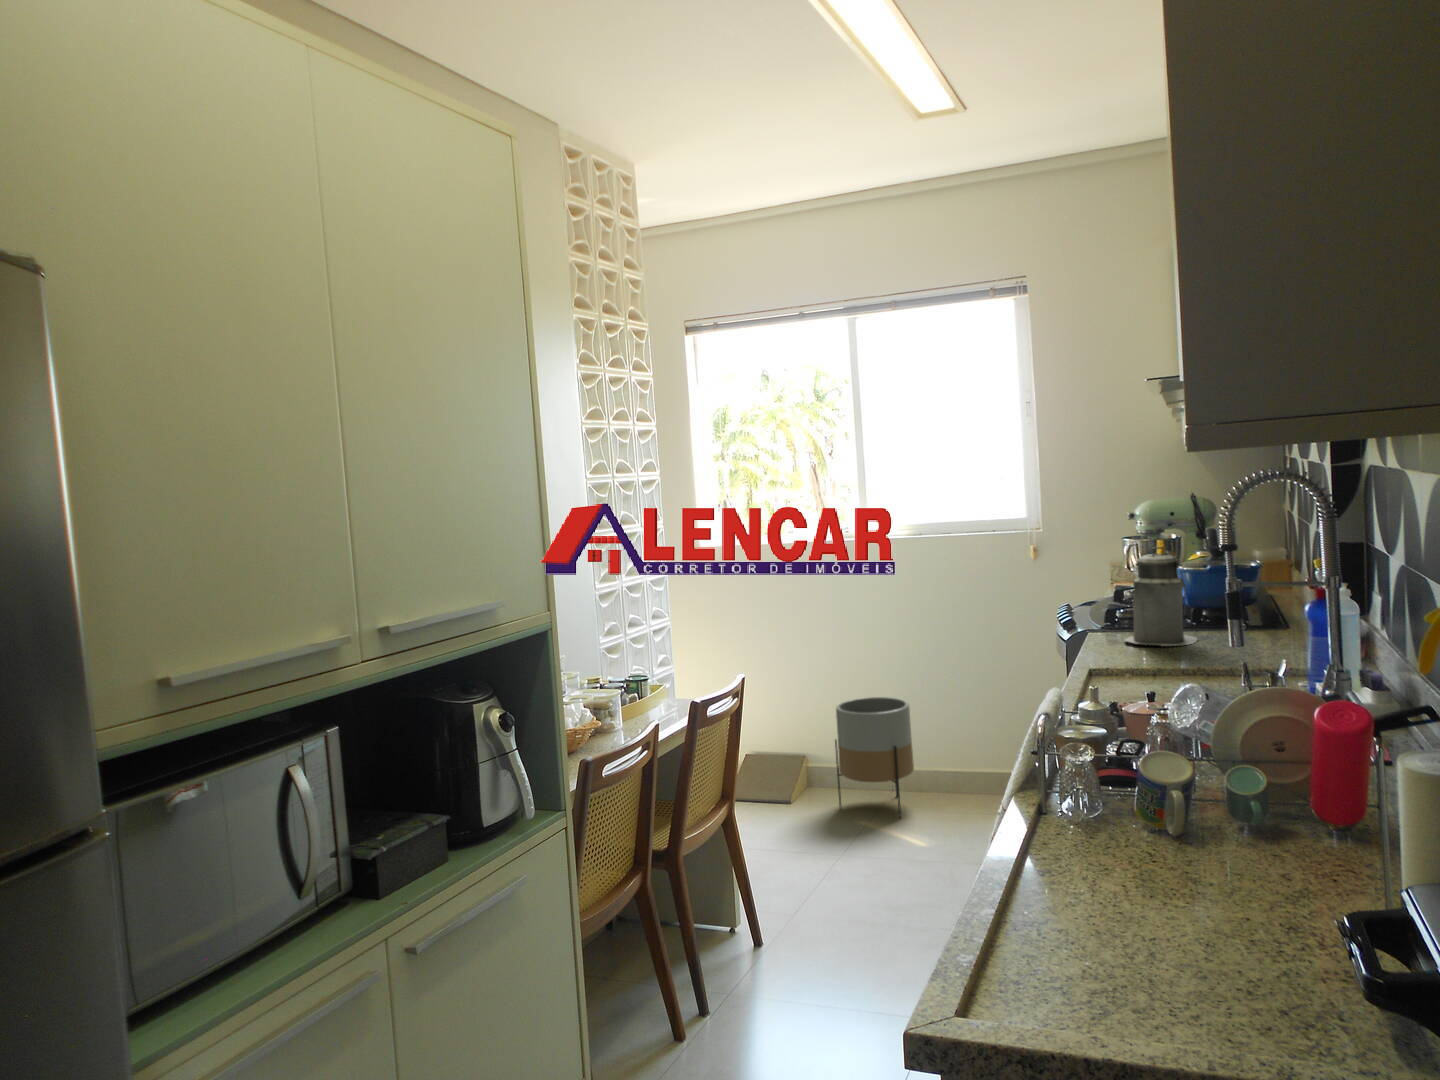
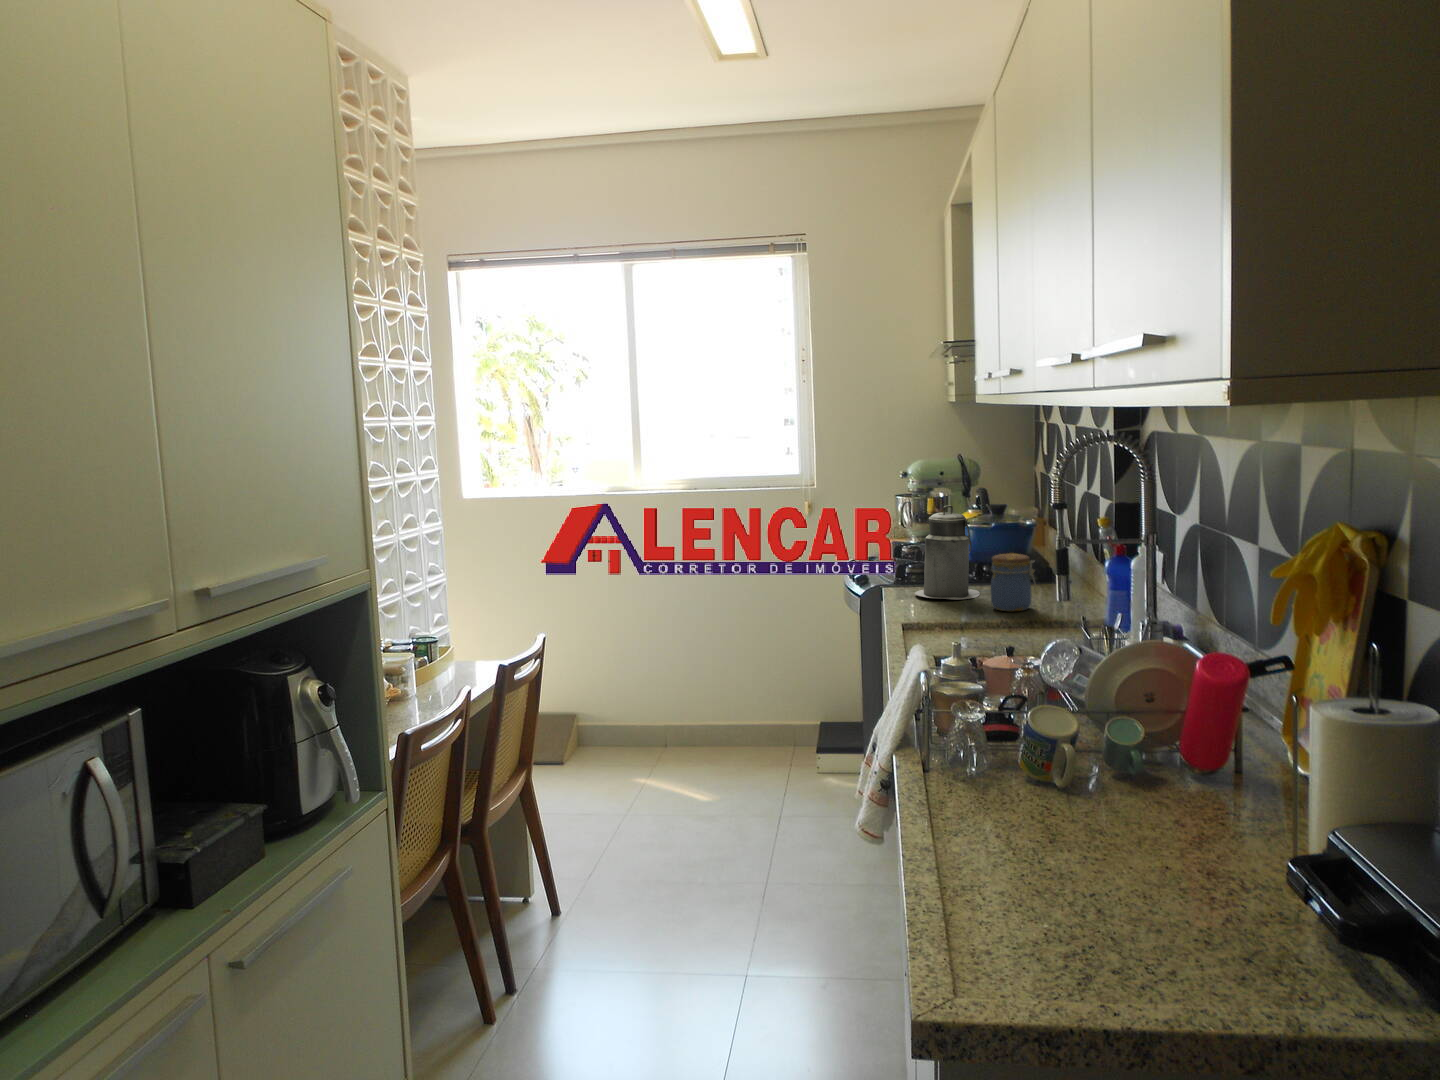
jar: none [1201,597,1253,659] -> present [991,553,1036,611]
planter: present [835,697,914,818] -> none [612,652,690,772]

